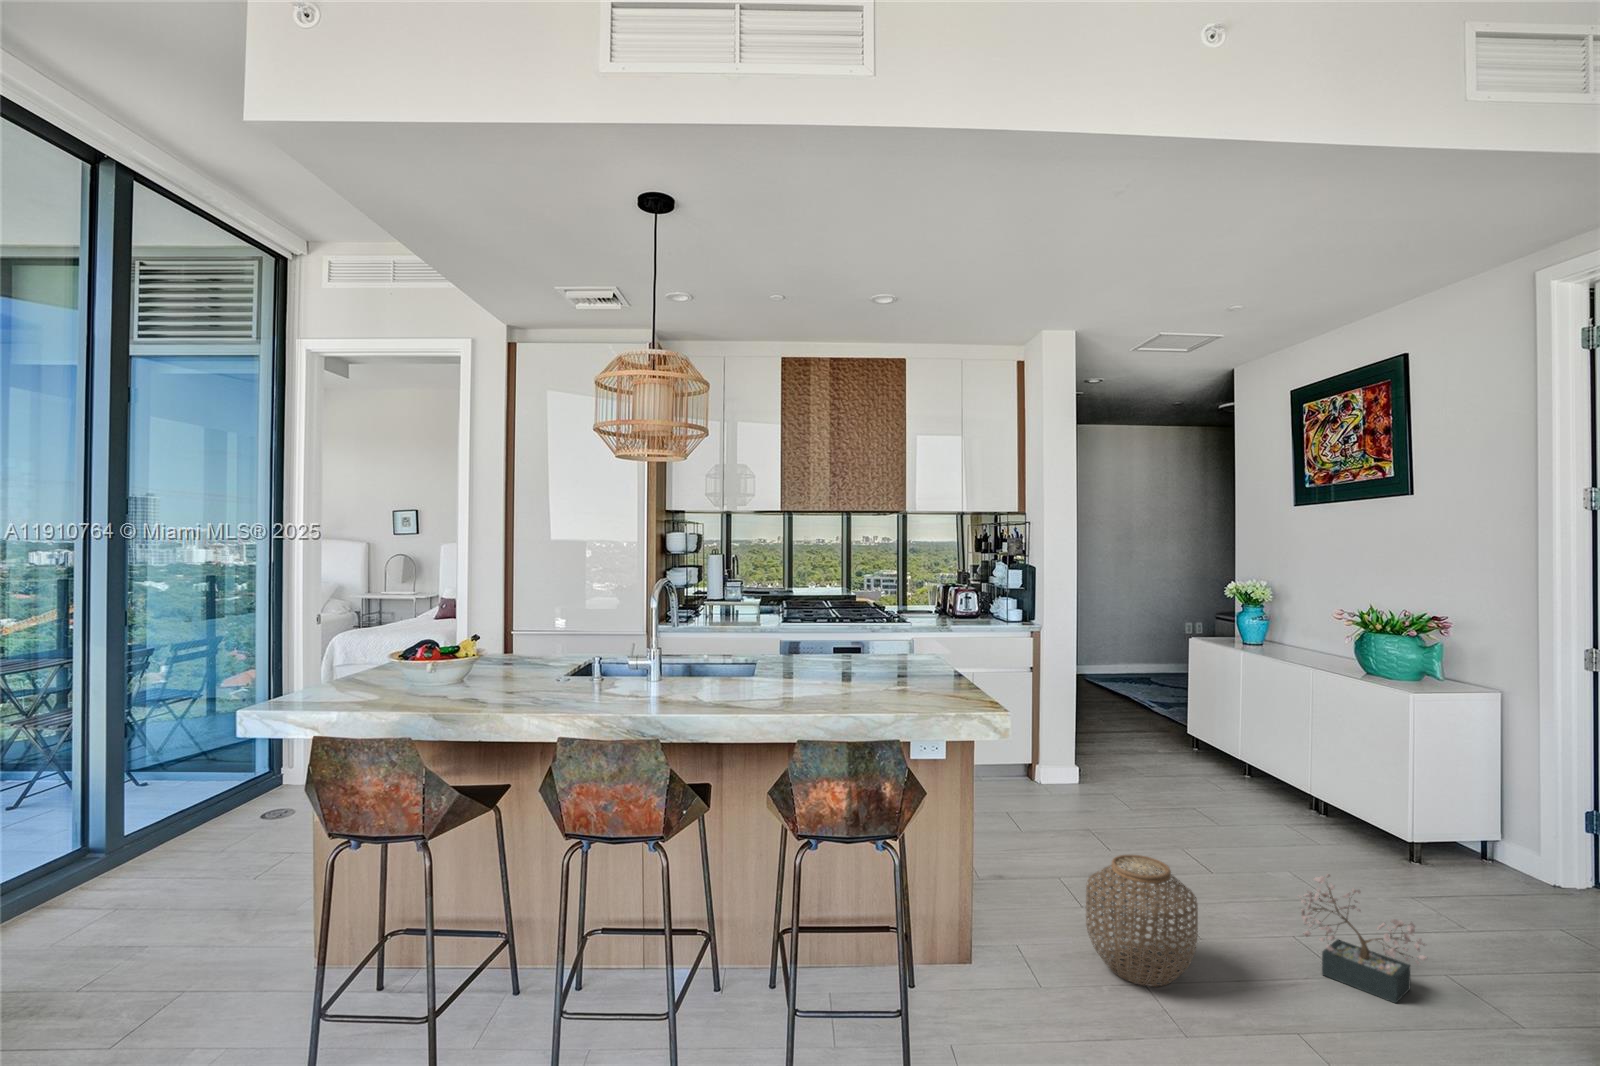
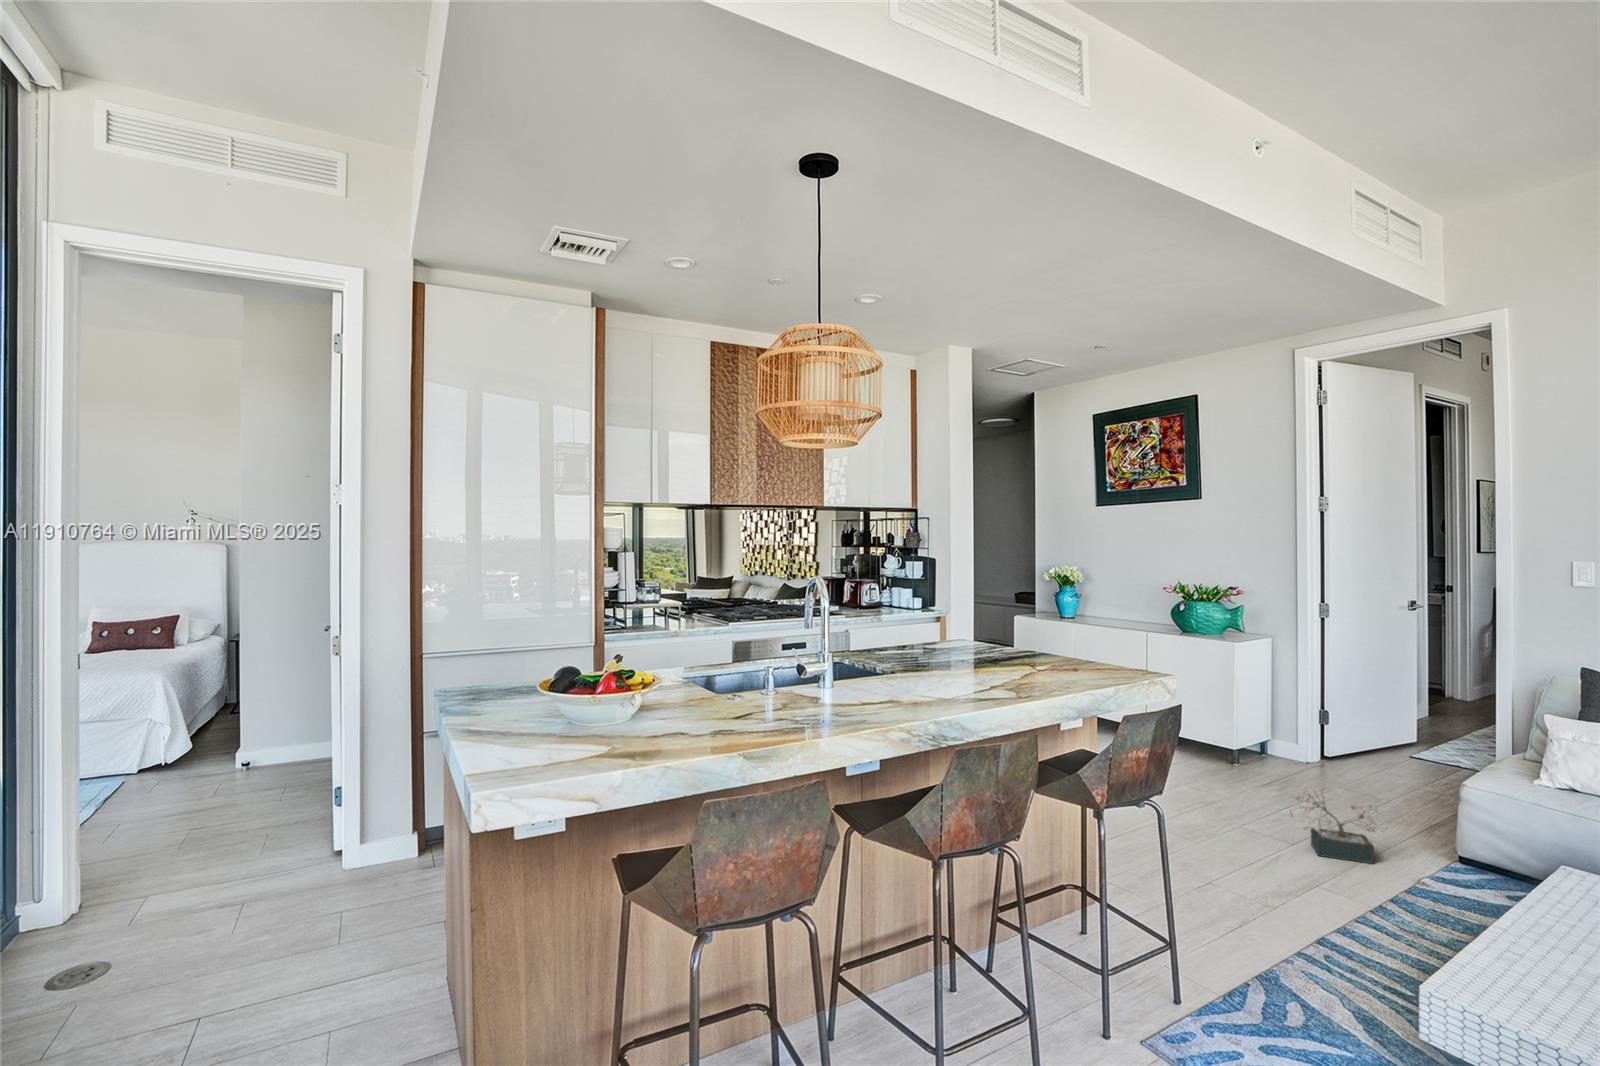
woven basket: present [1086,855,1198,986] -> none [1188,791,1284,895]

